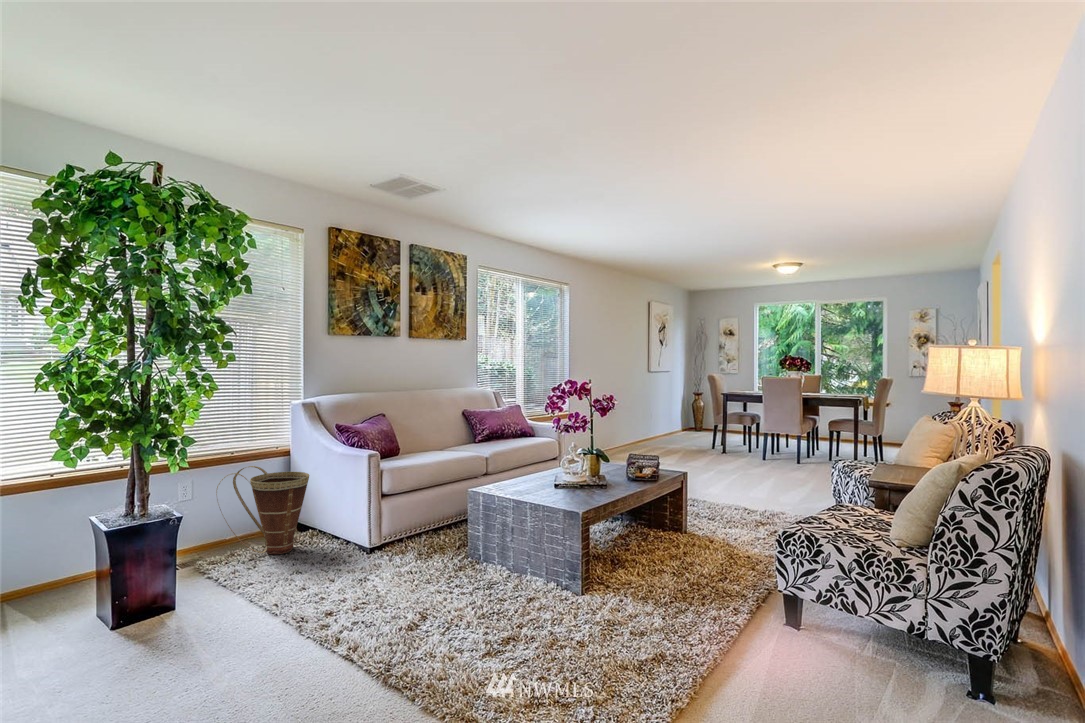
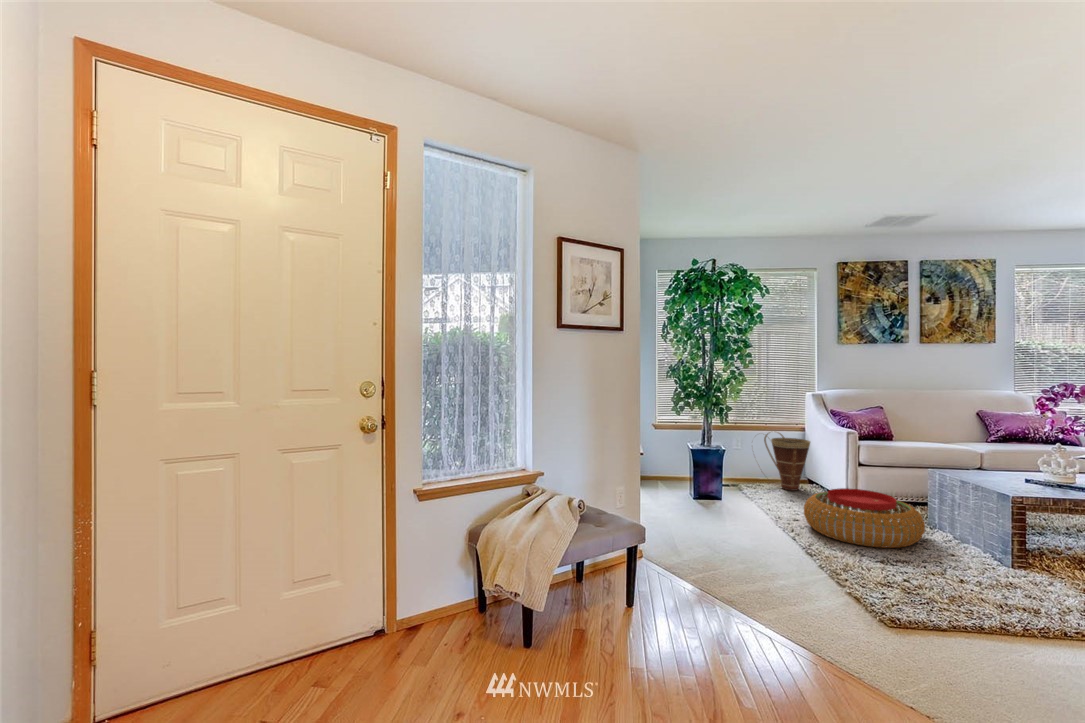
pouf: none [341,535,492,631] -> present [804,488,925,548]

